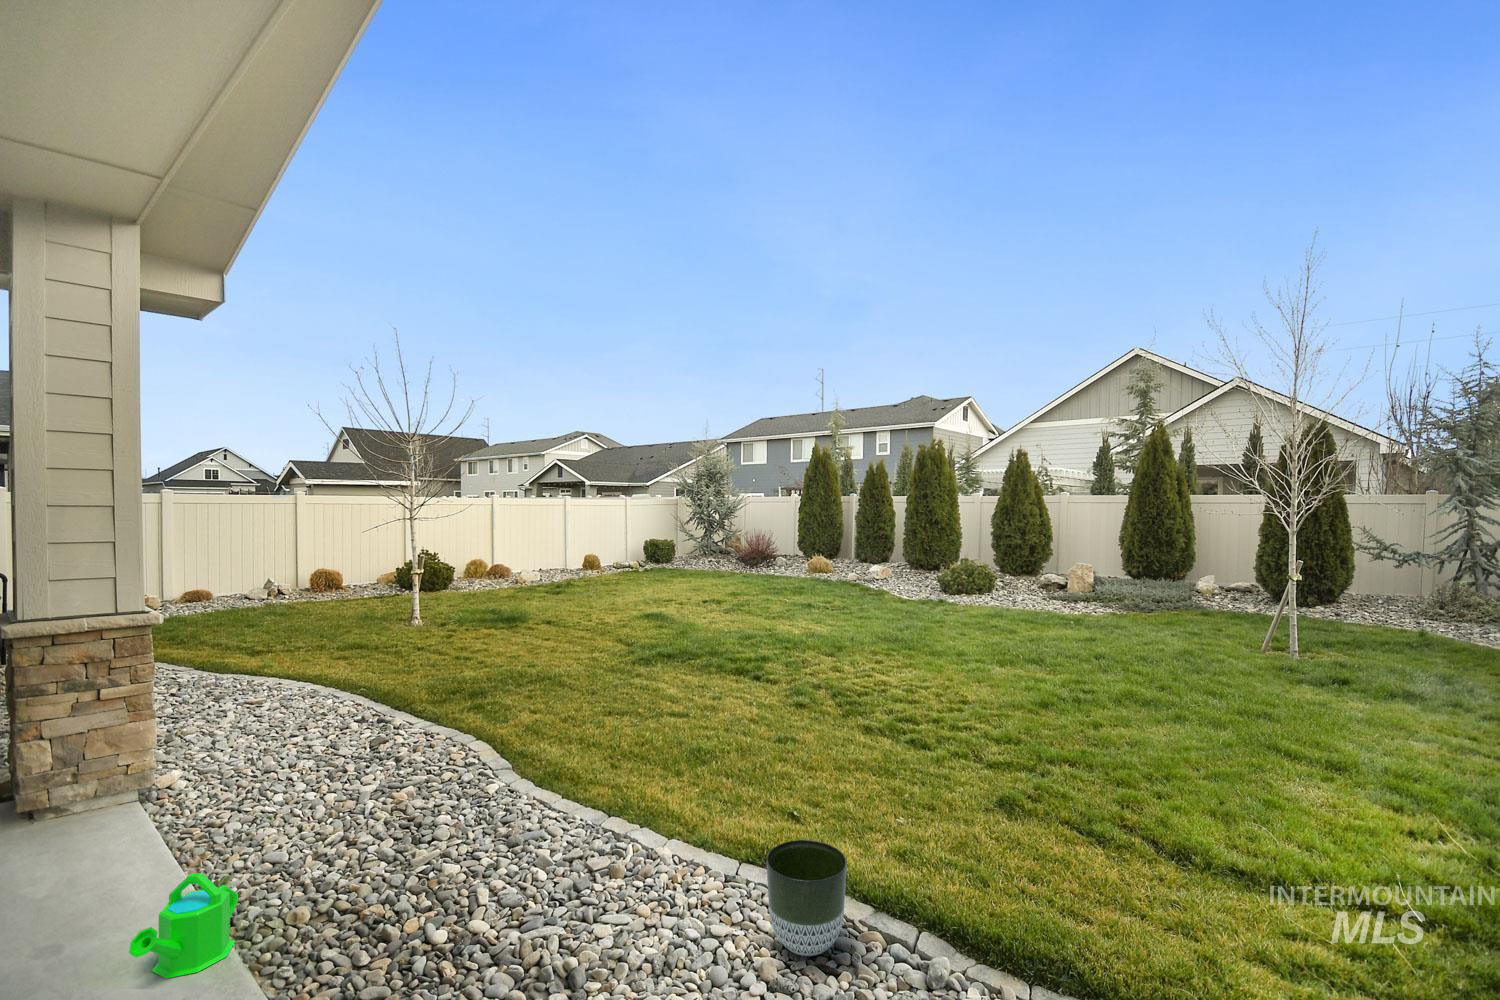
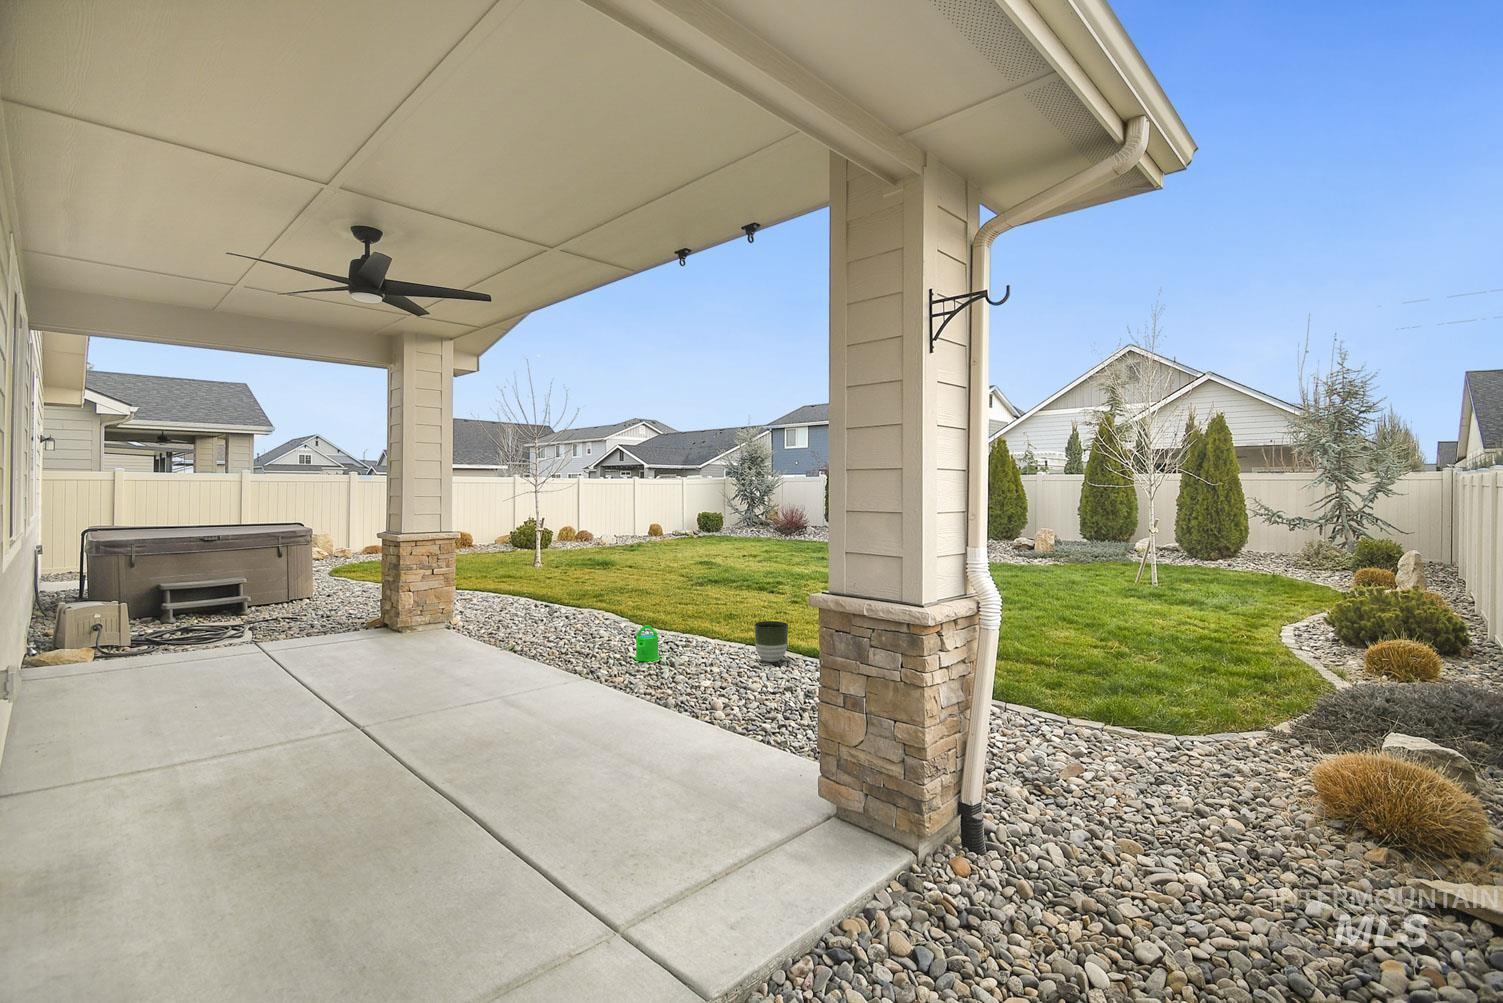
watering can: present [129,873,238,978] -> present [635,625,660,661]

